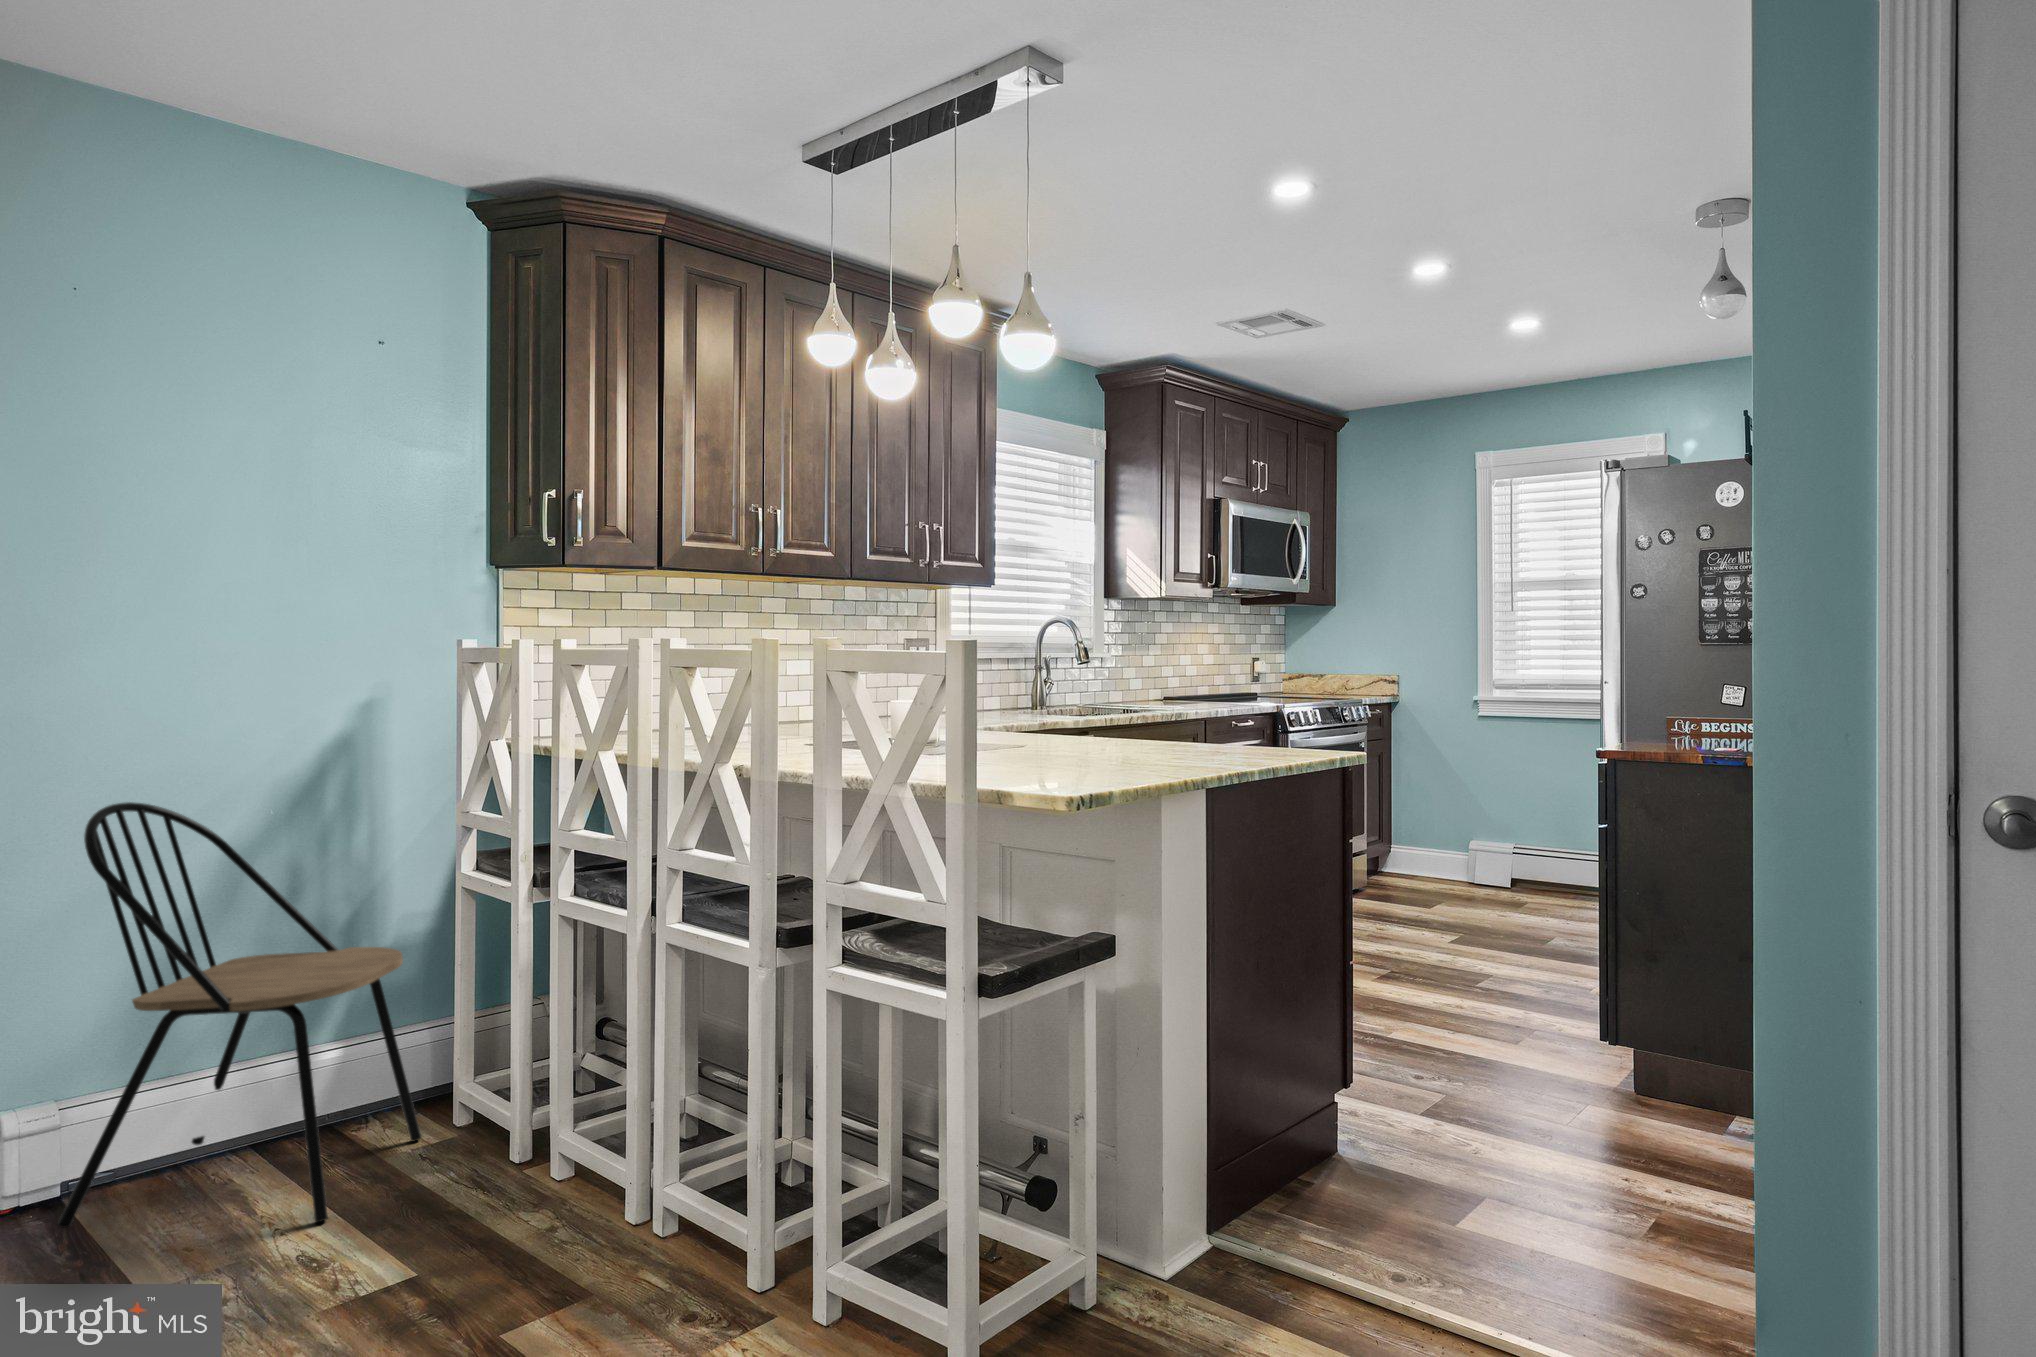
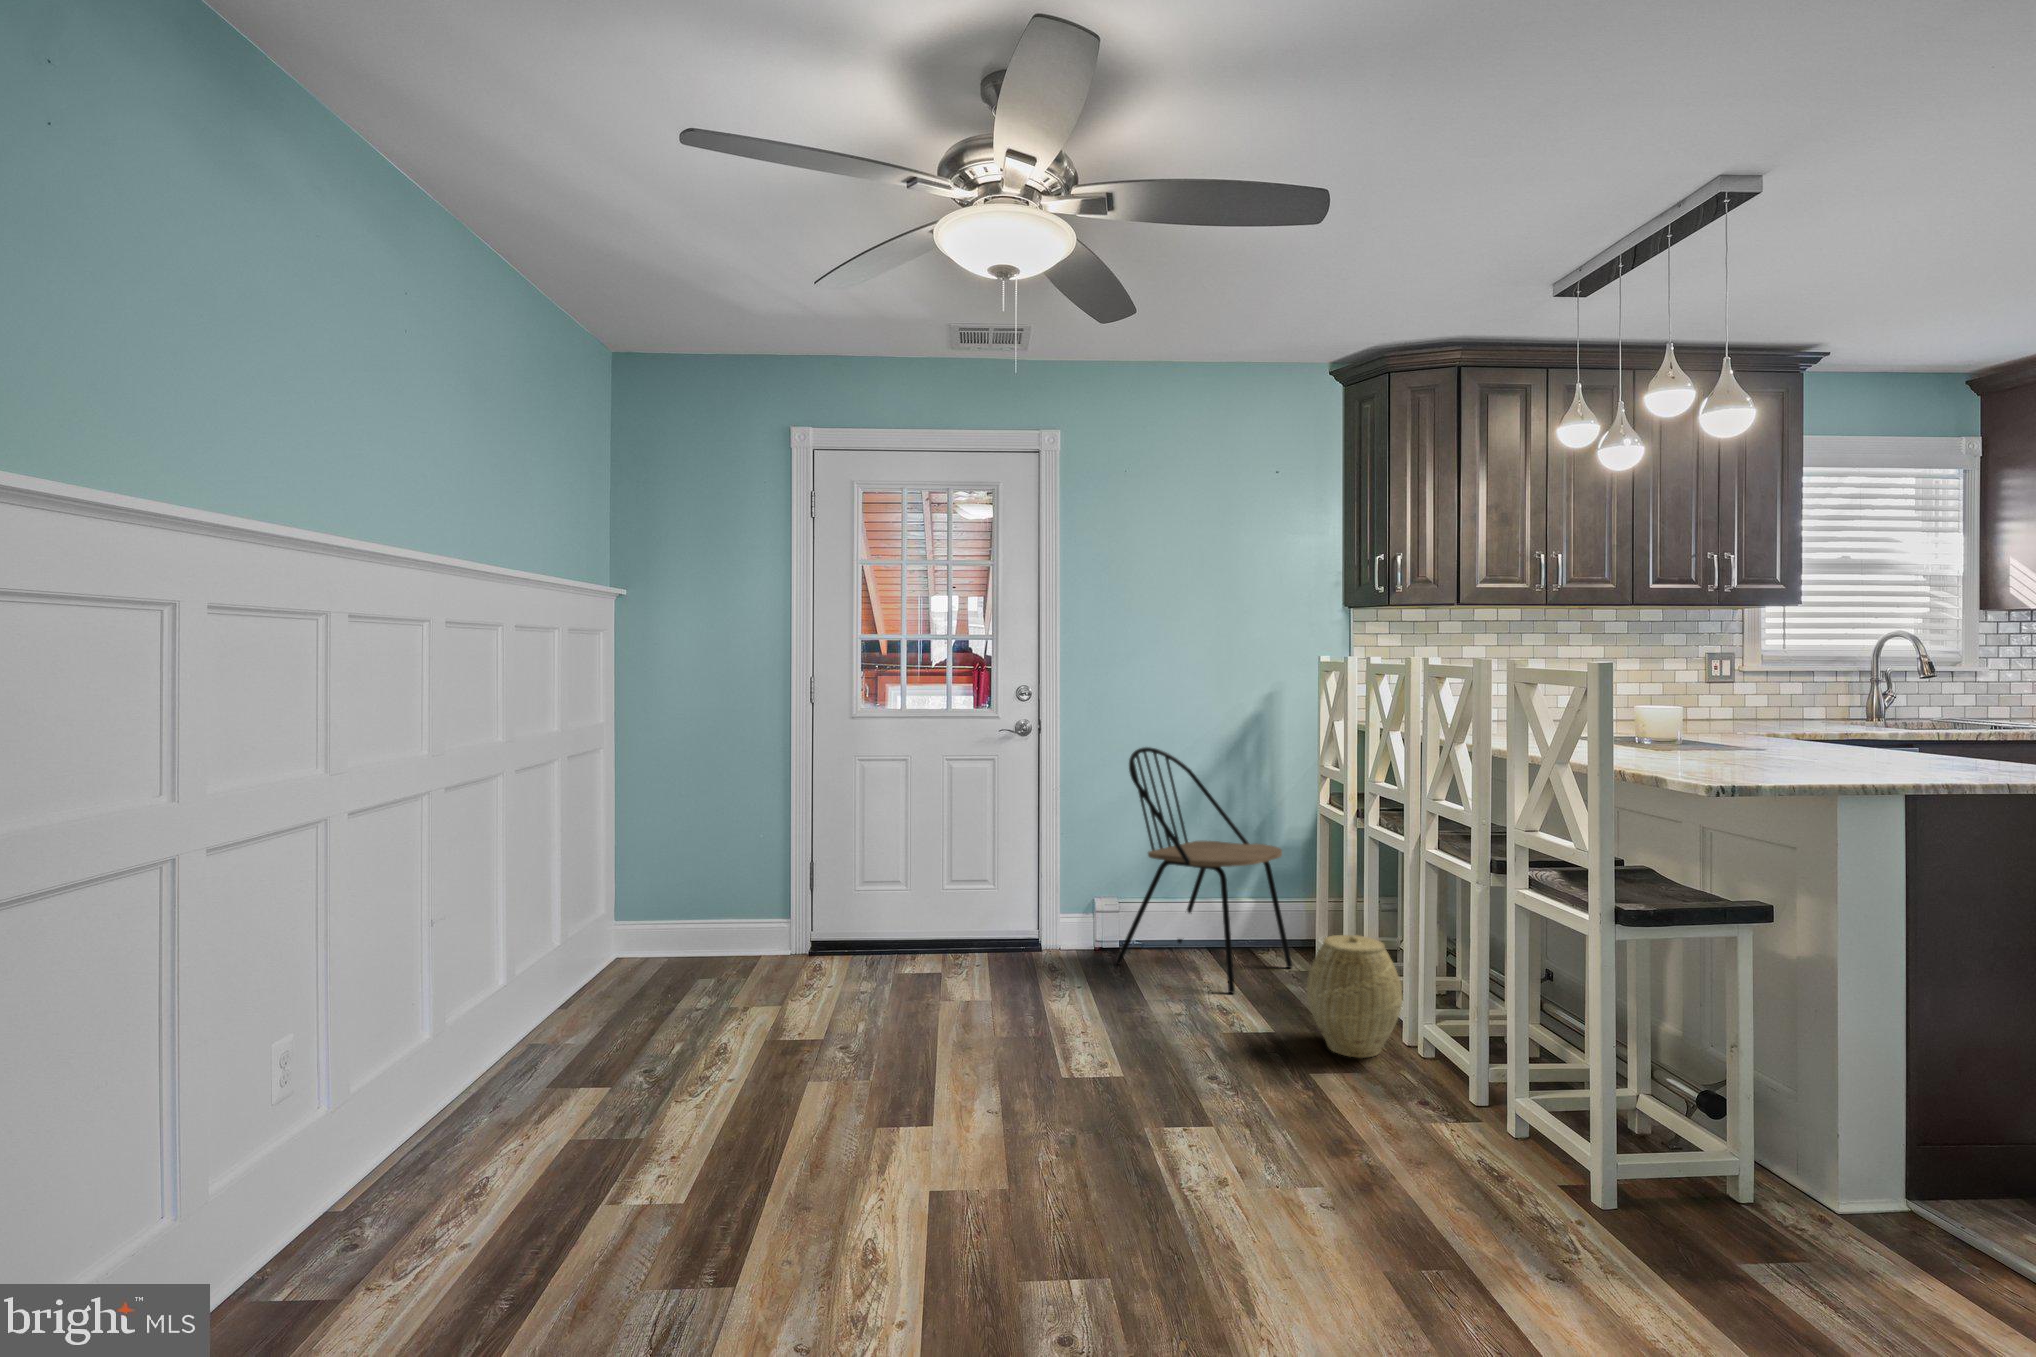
woven basket: none [481,1078,637,1285] -> present [1307,935,1403,1058]

